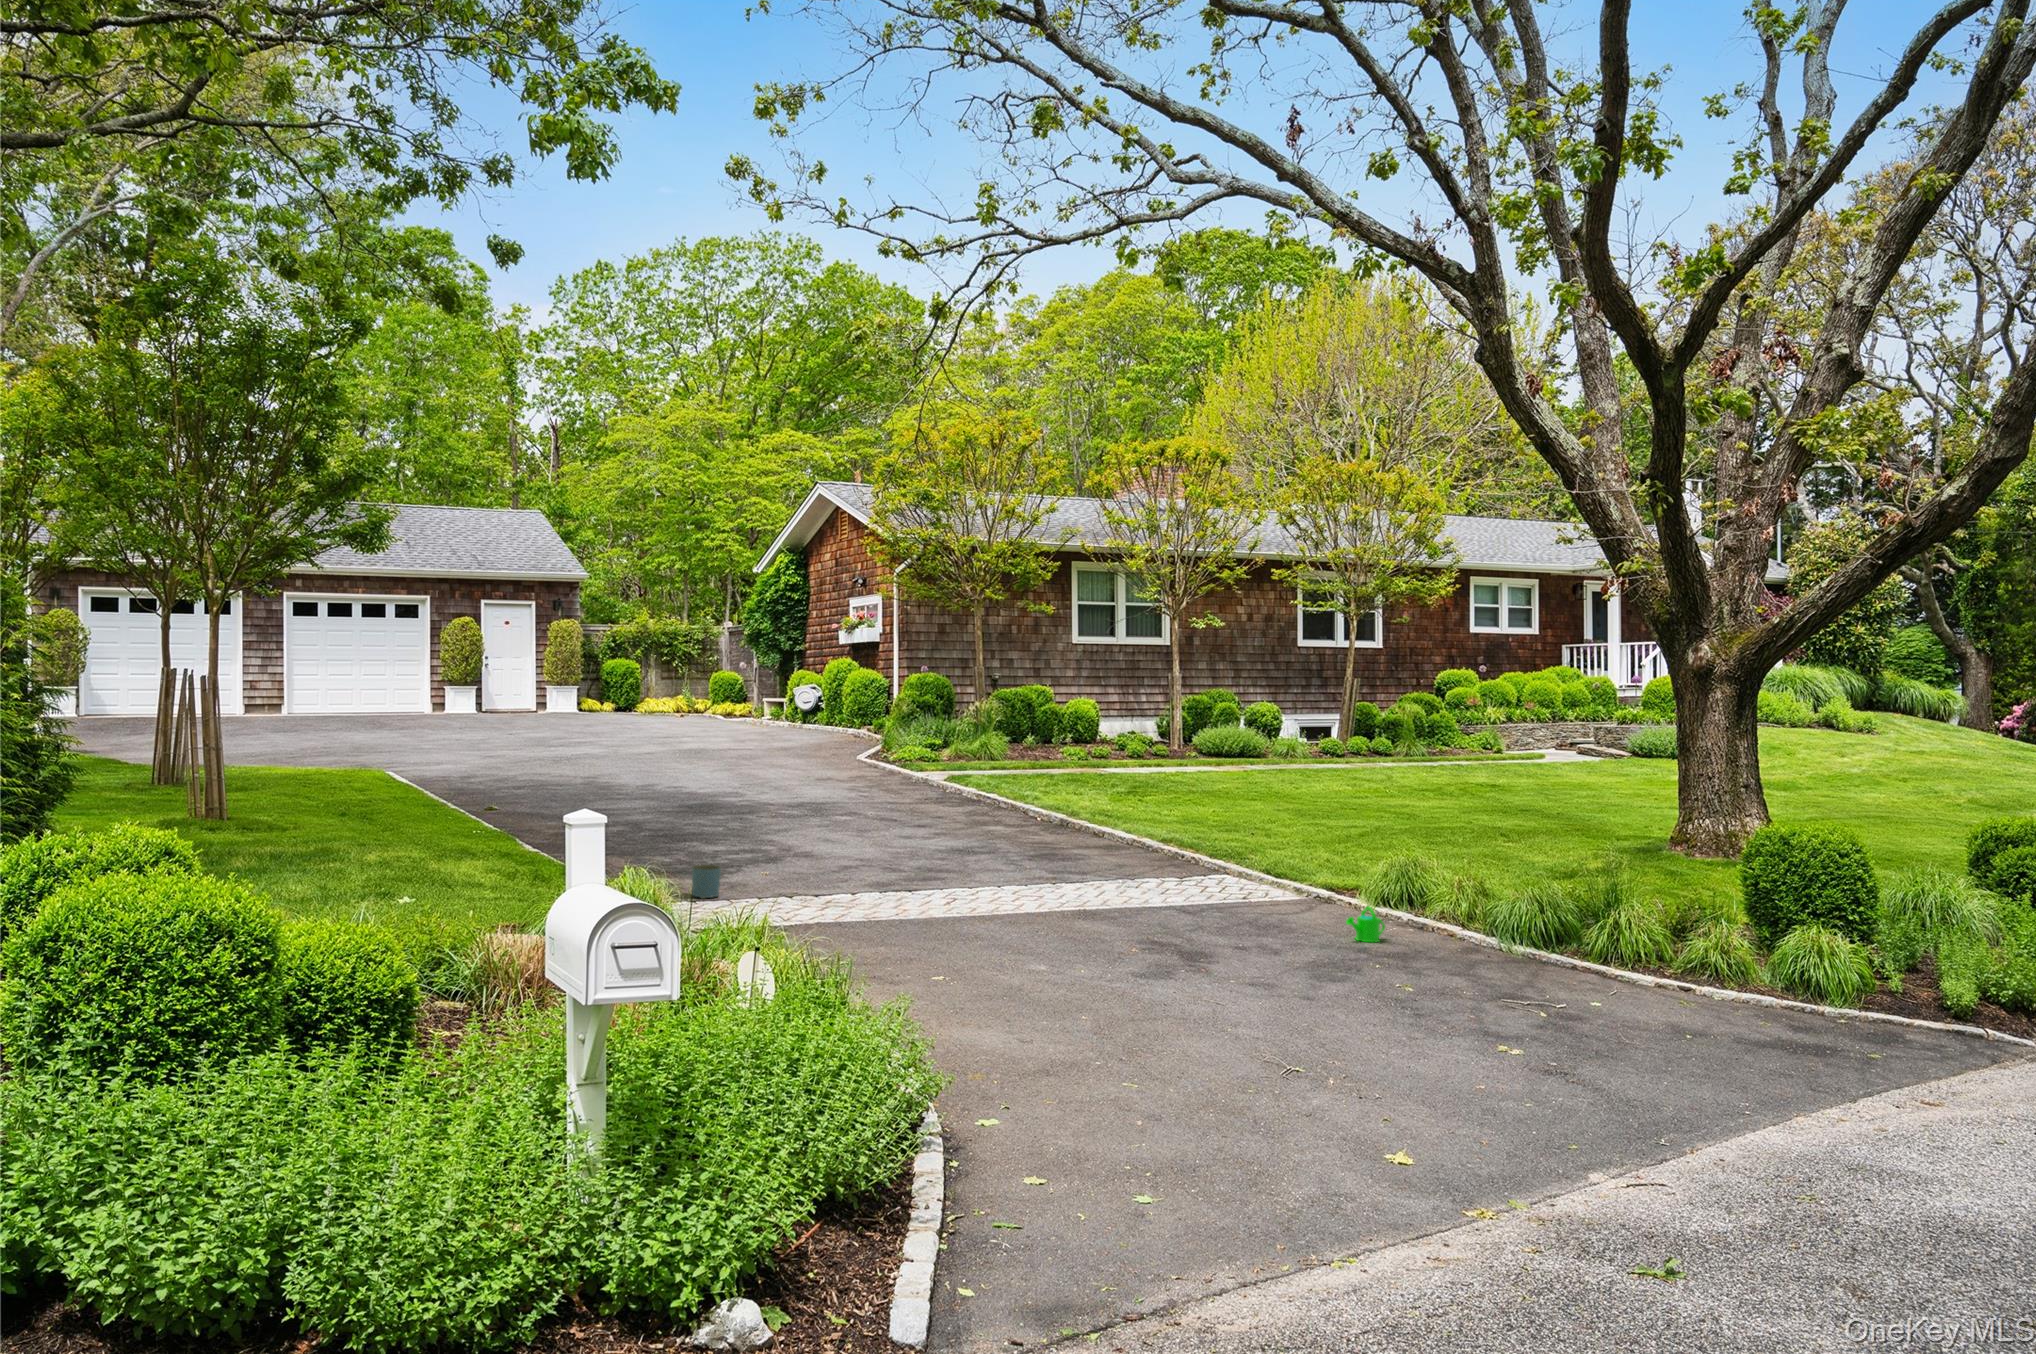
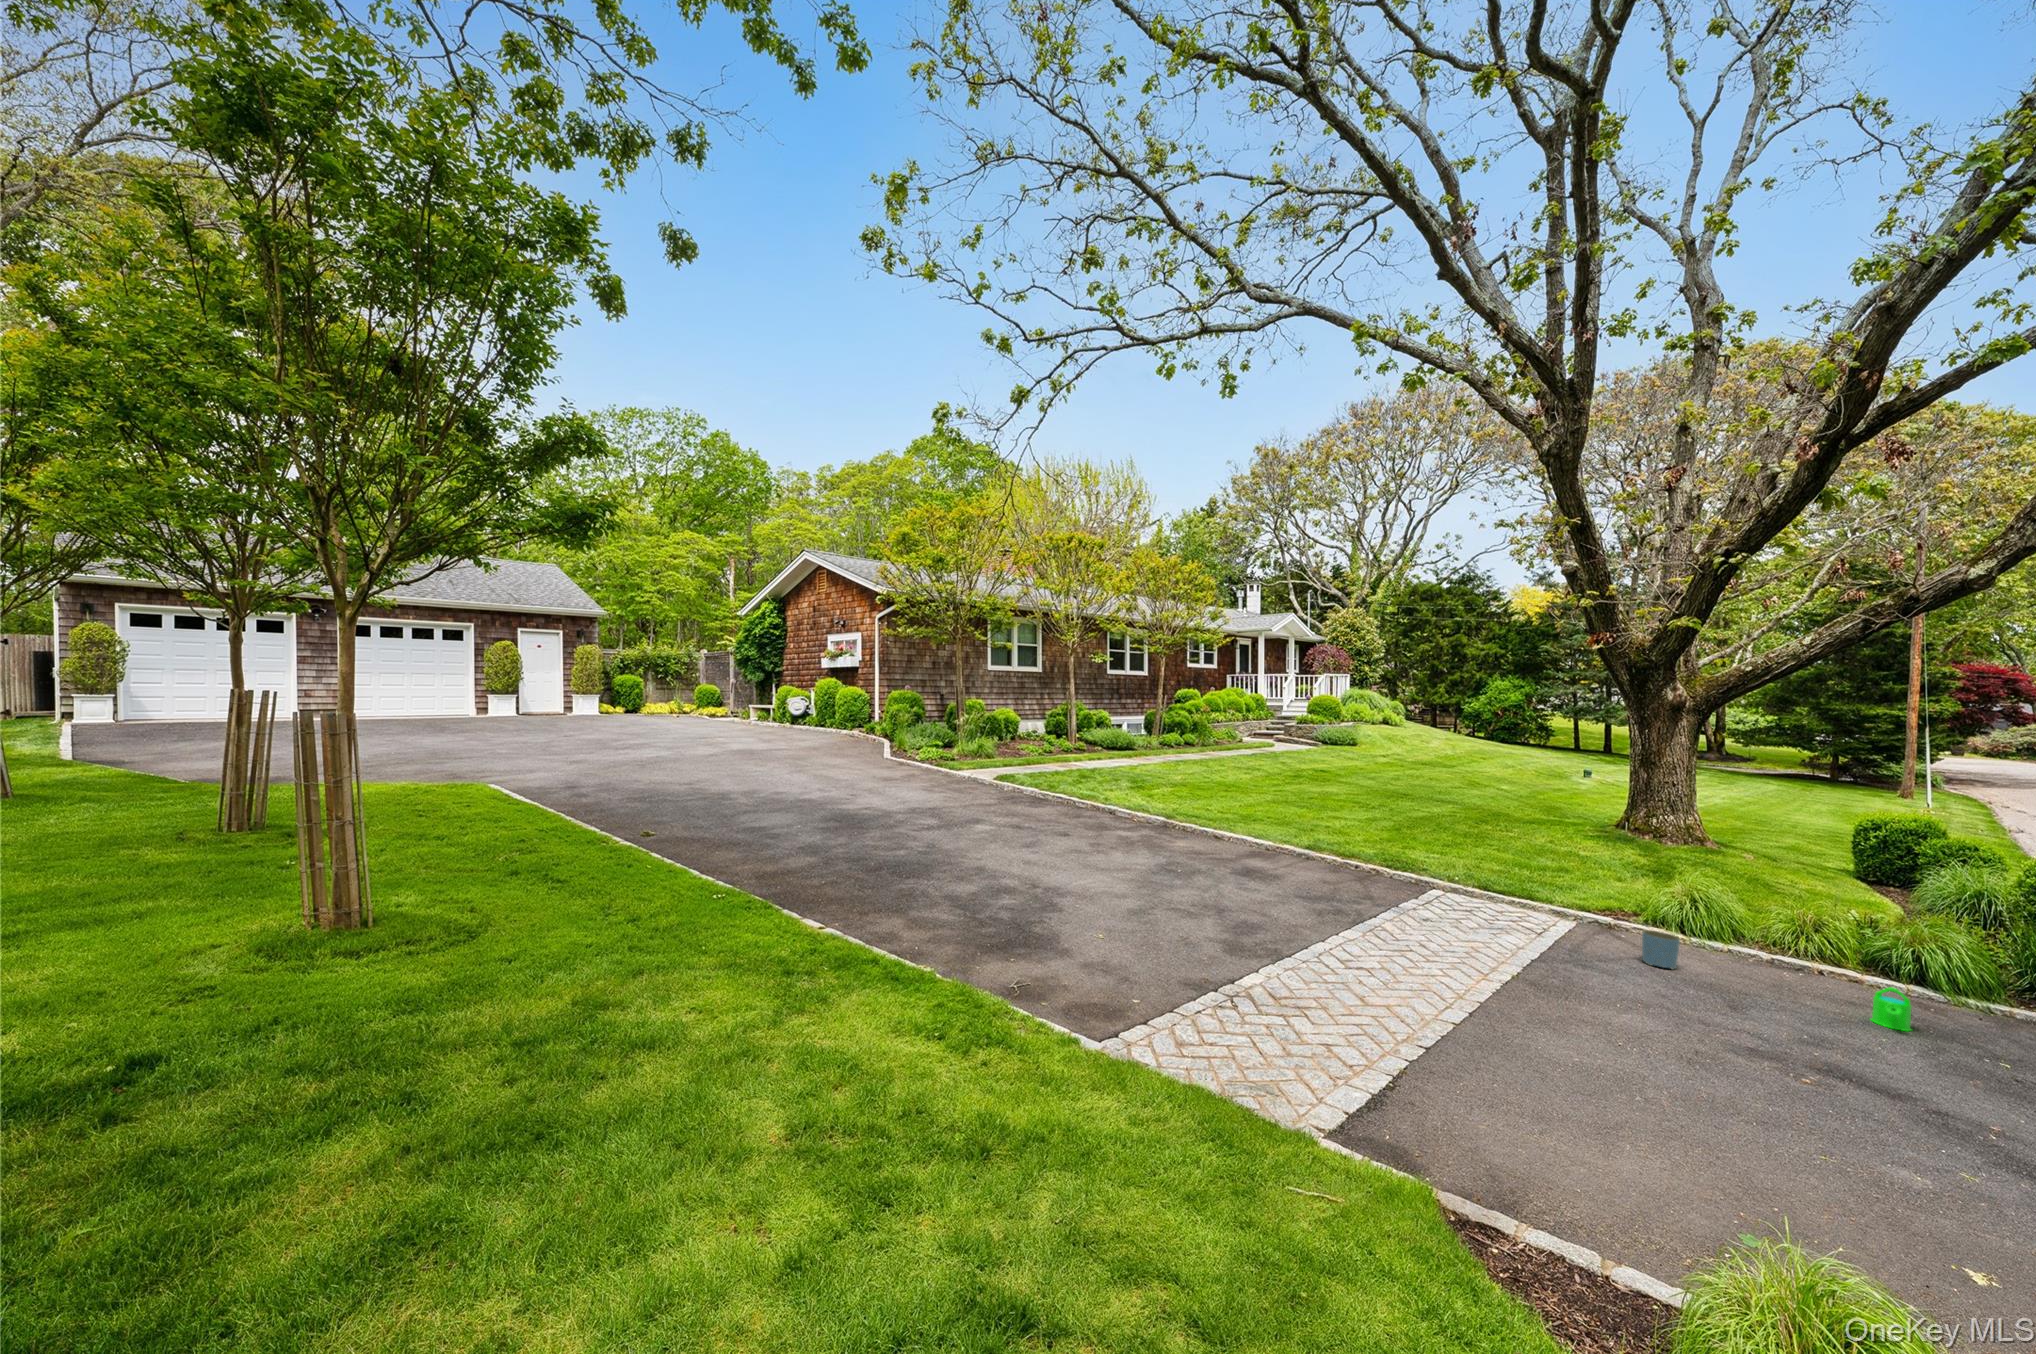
planter: present [692,865,721,899] -> present [1642,930,1680,969]

